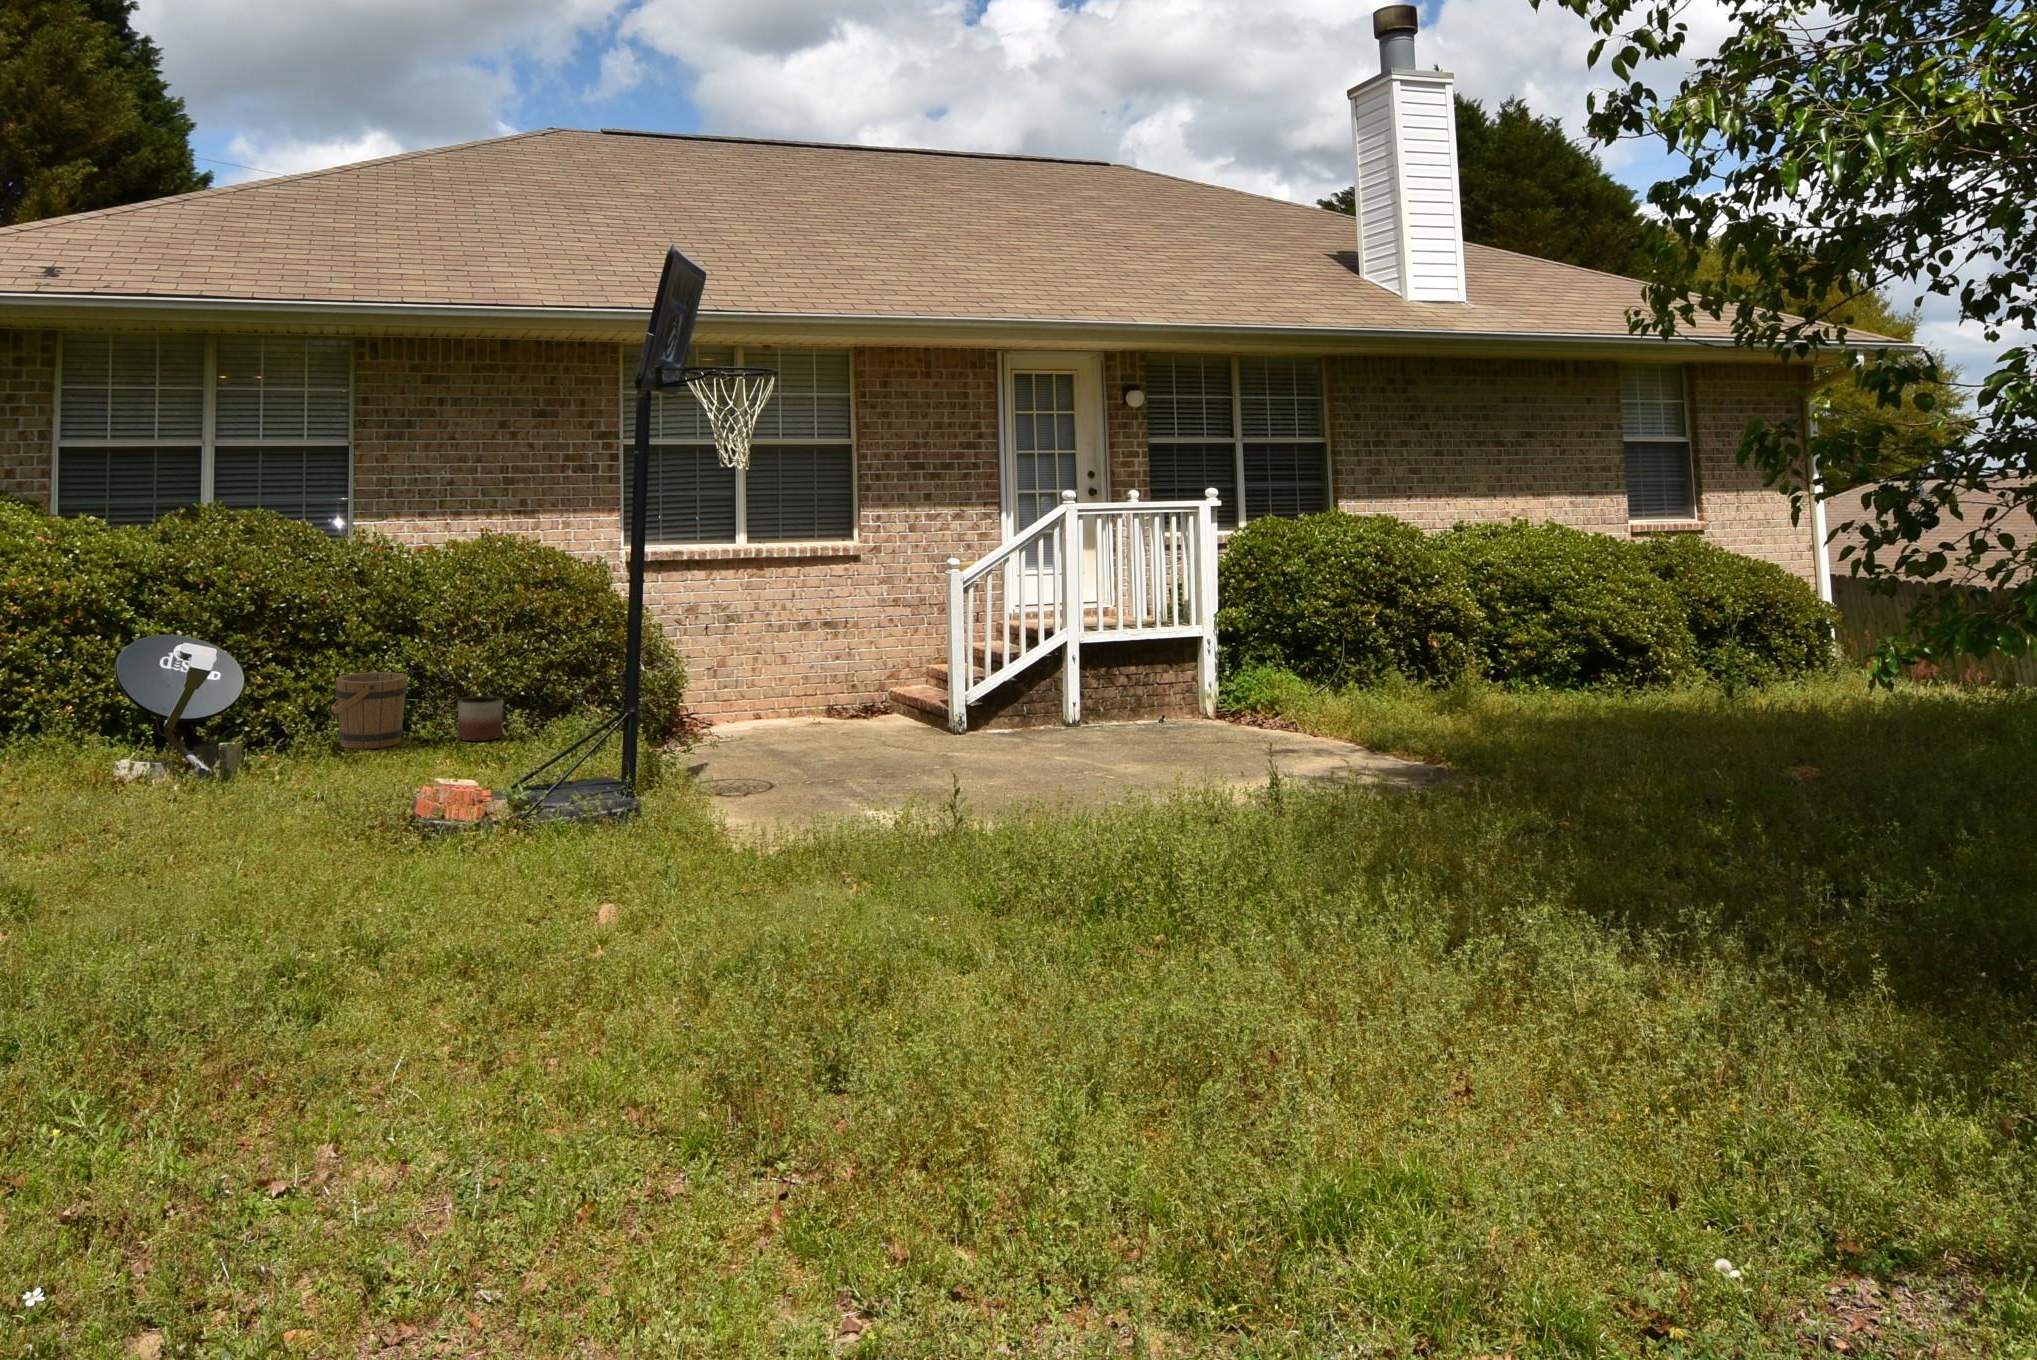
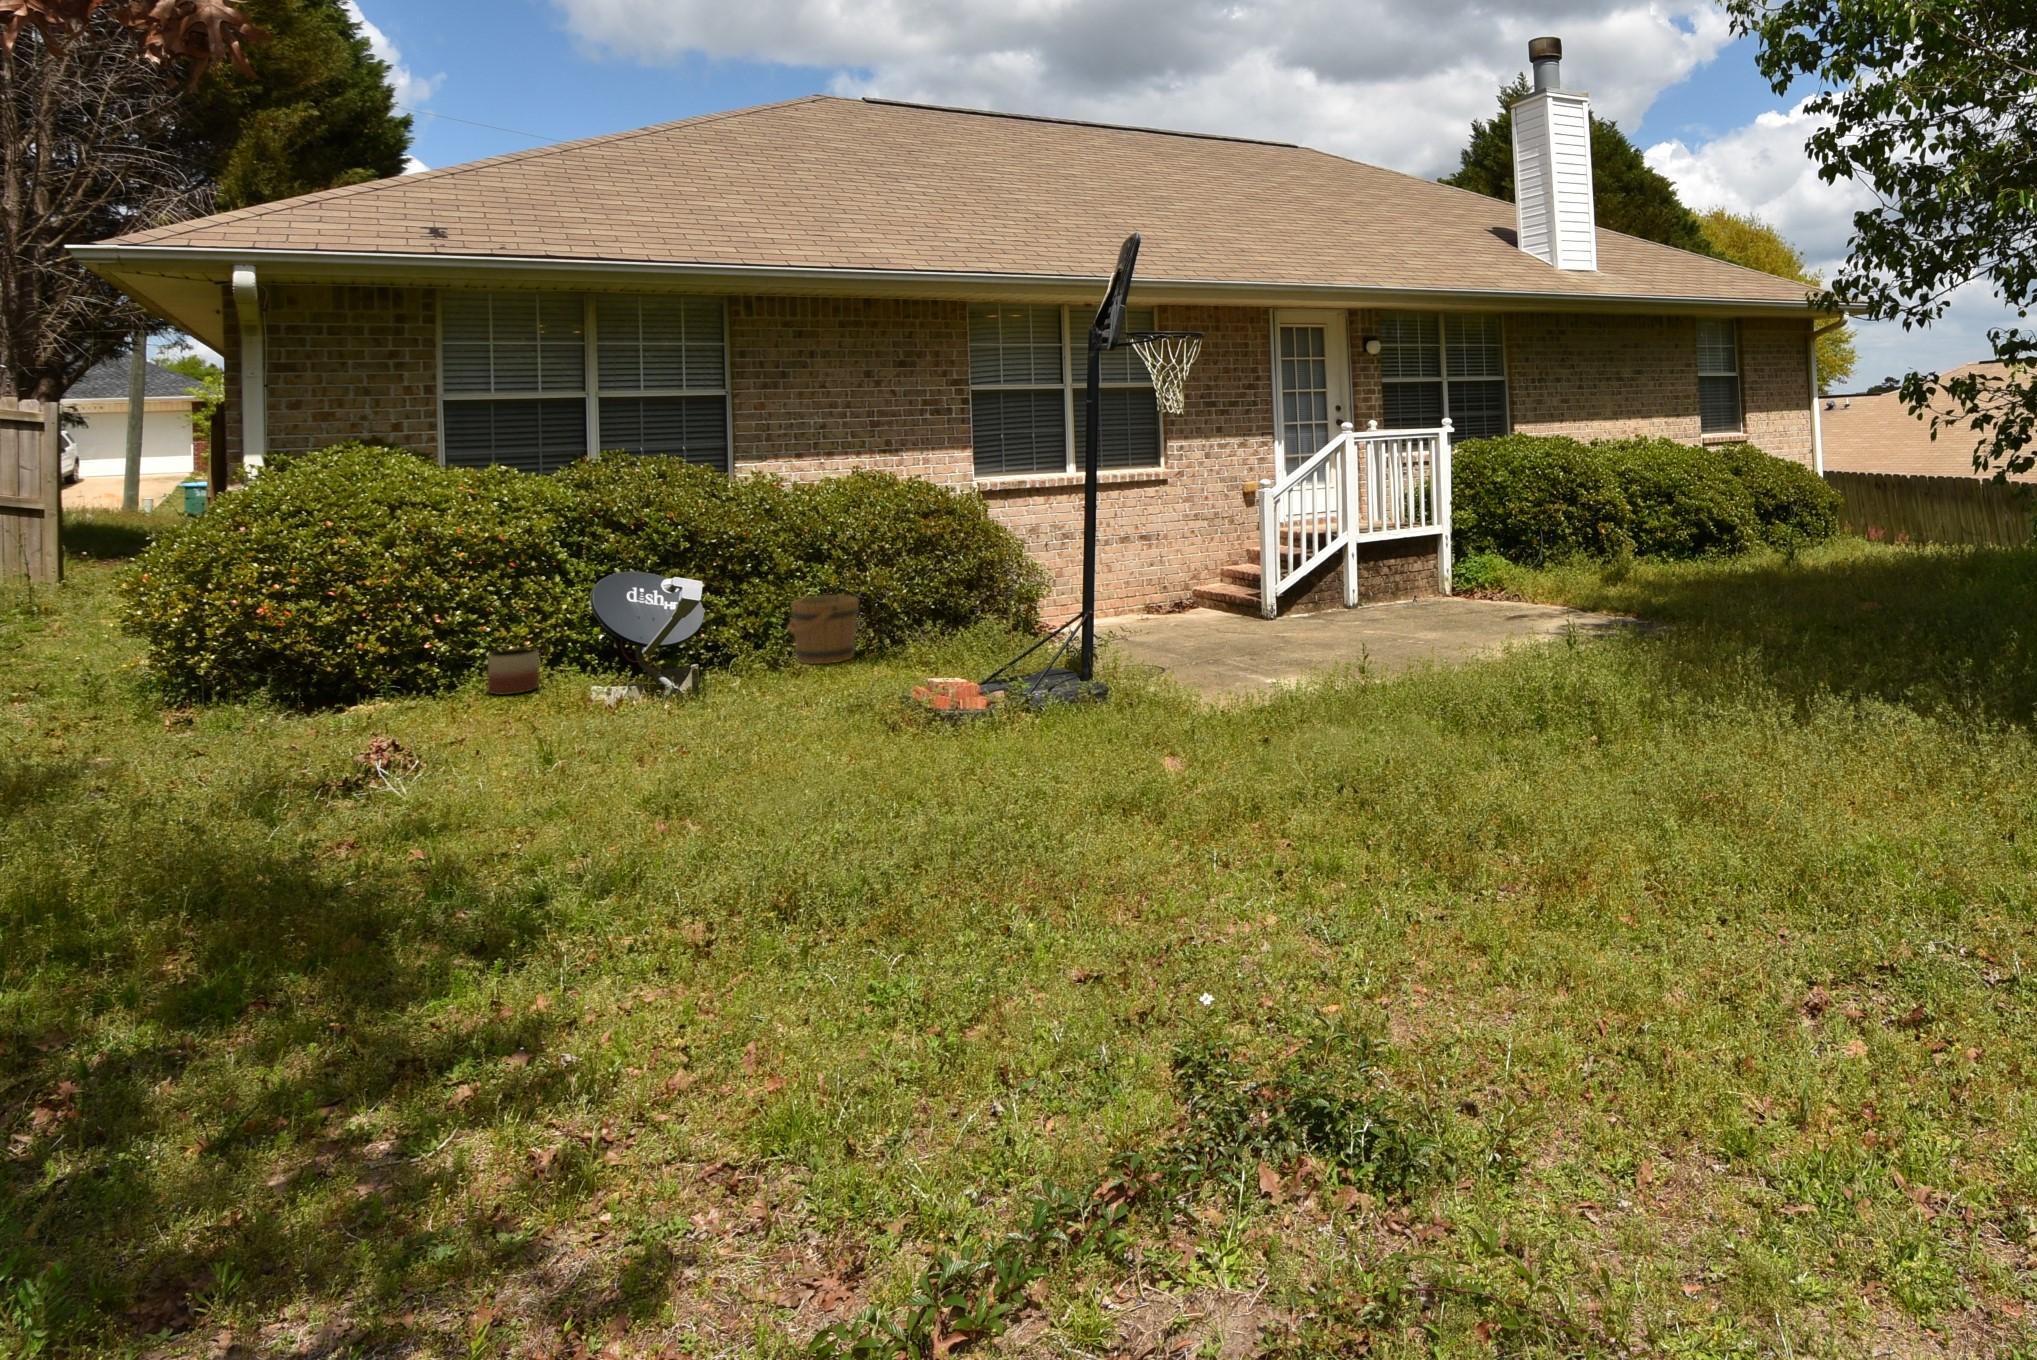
planter: present [458,696,503,741] -> present [488,648,539,695]

